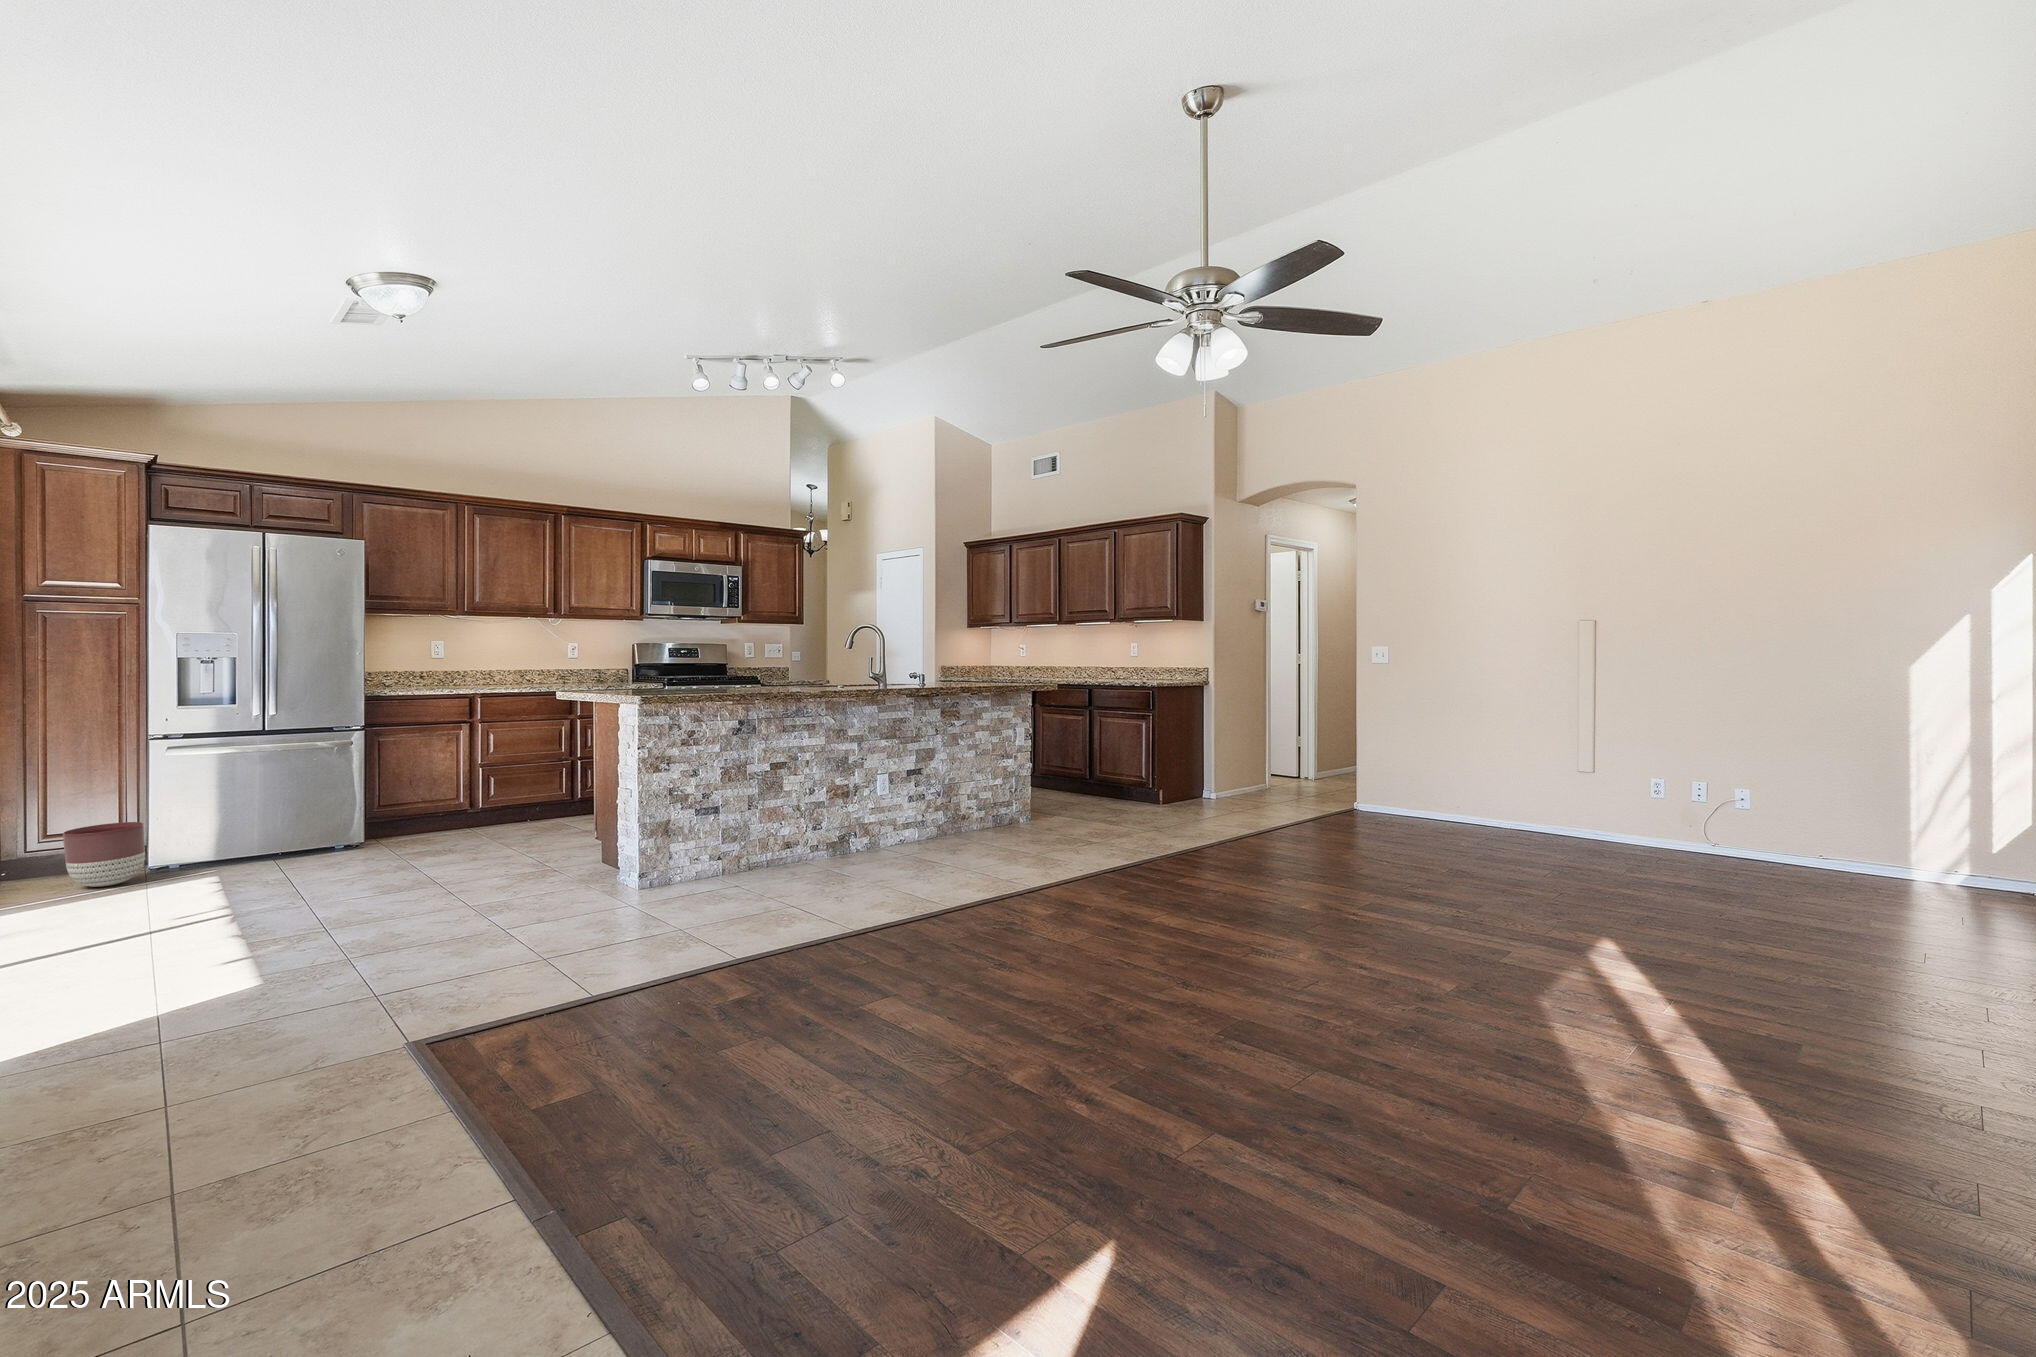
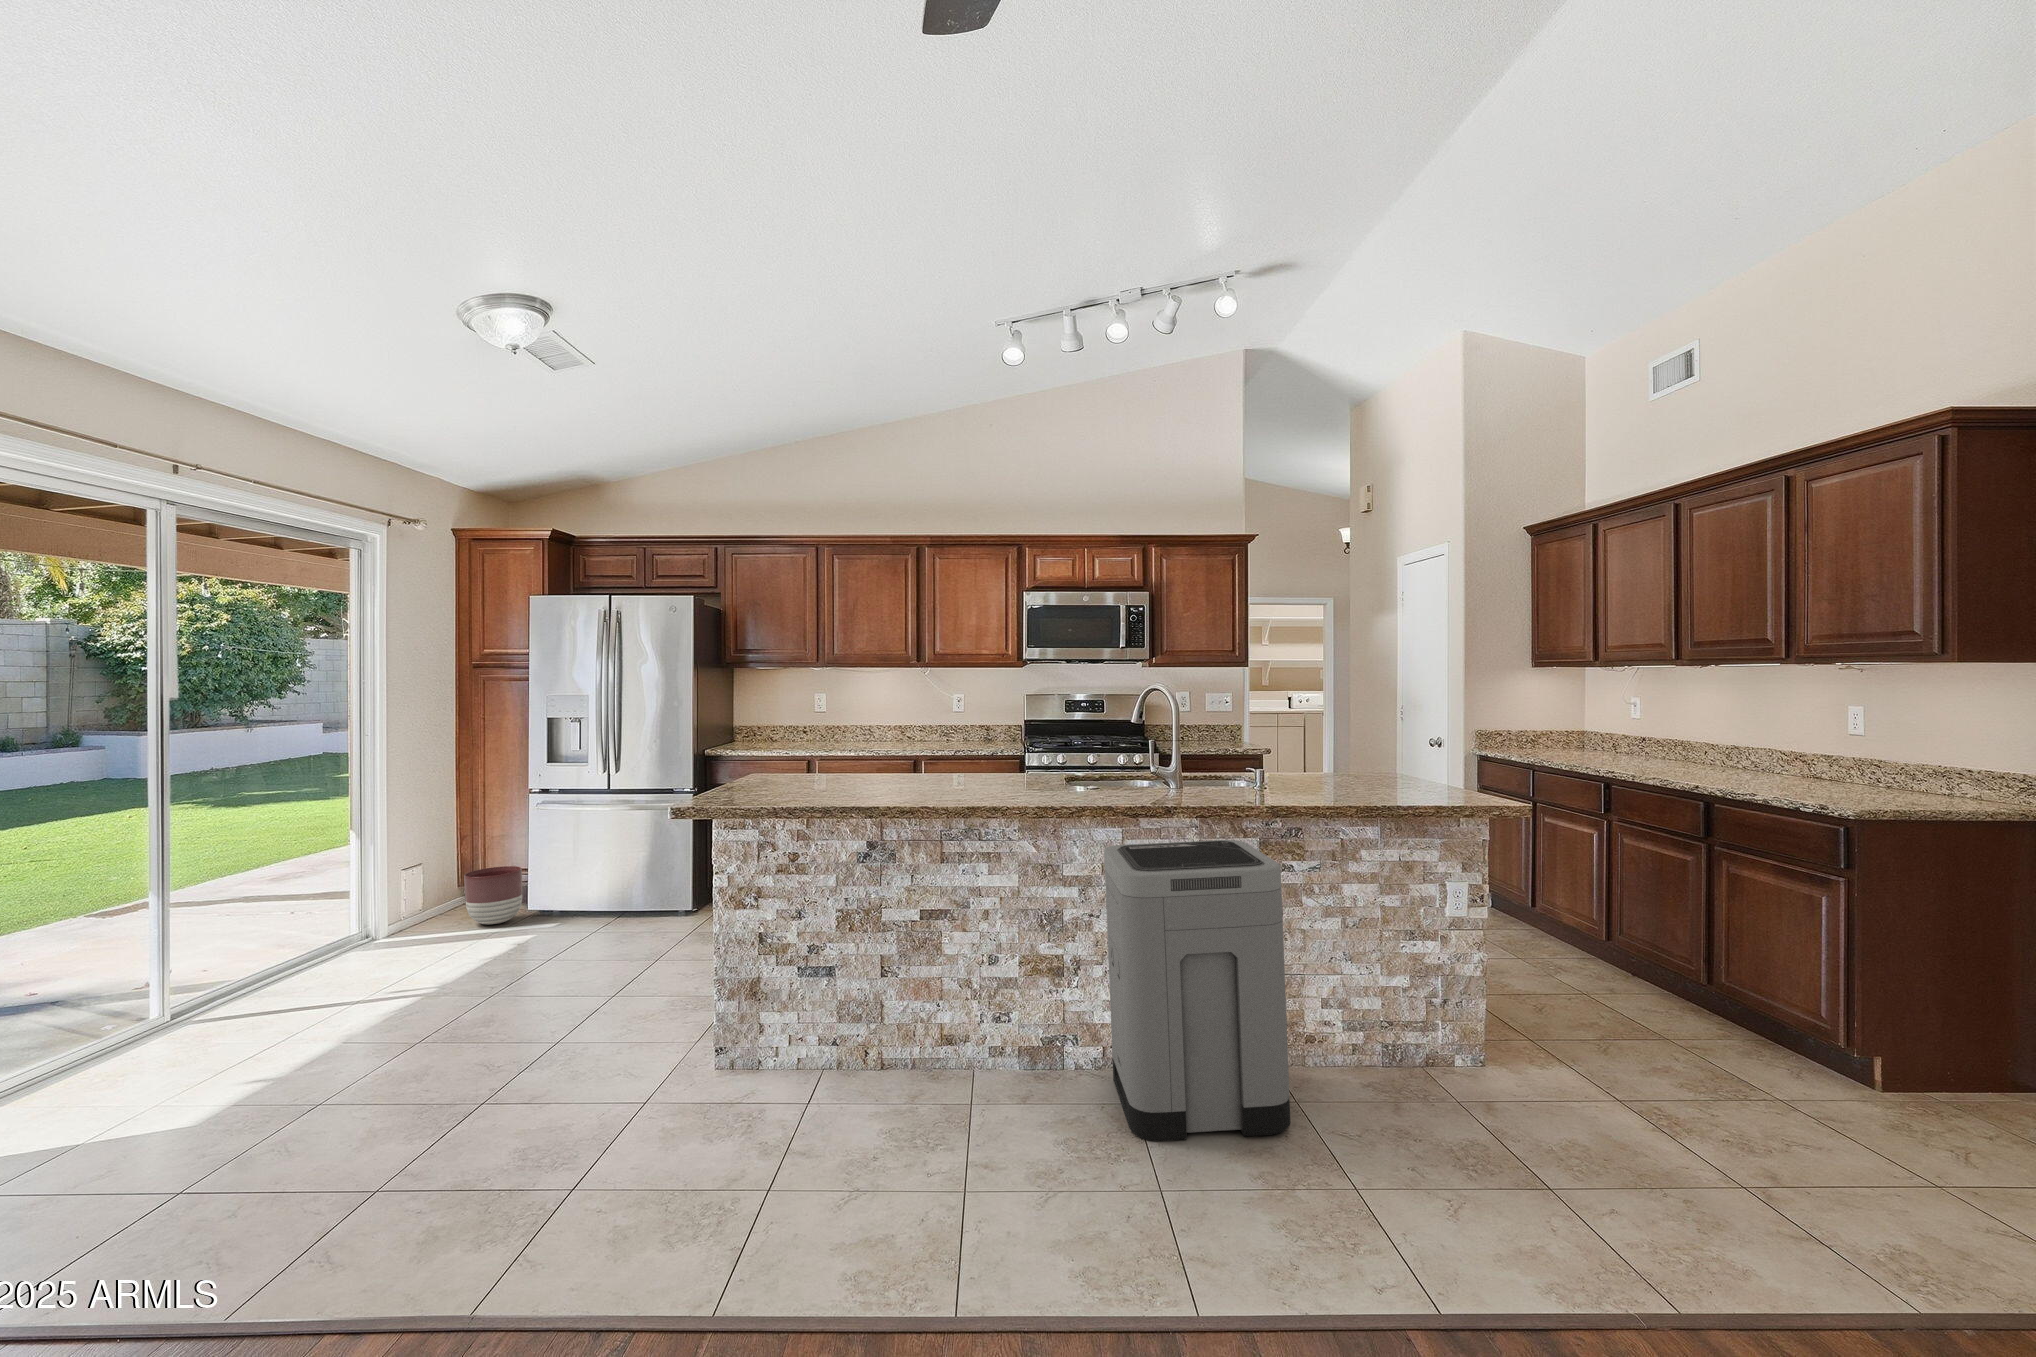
trash can: none [880,710,990,860] -> present [1104,840,1290,1141]

